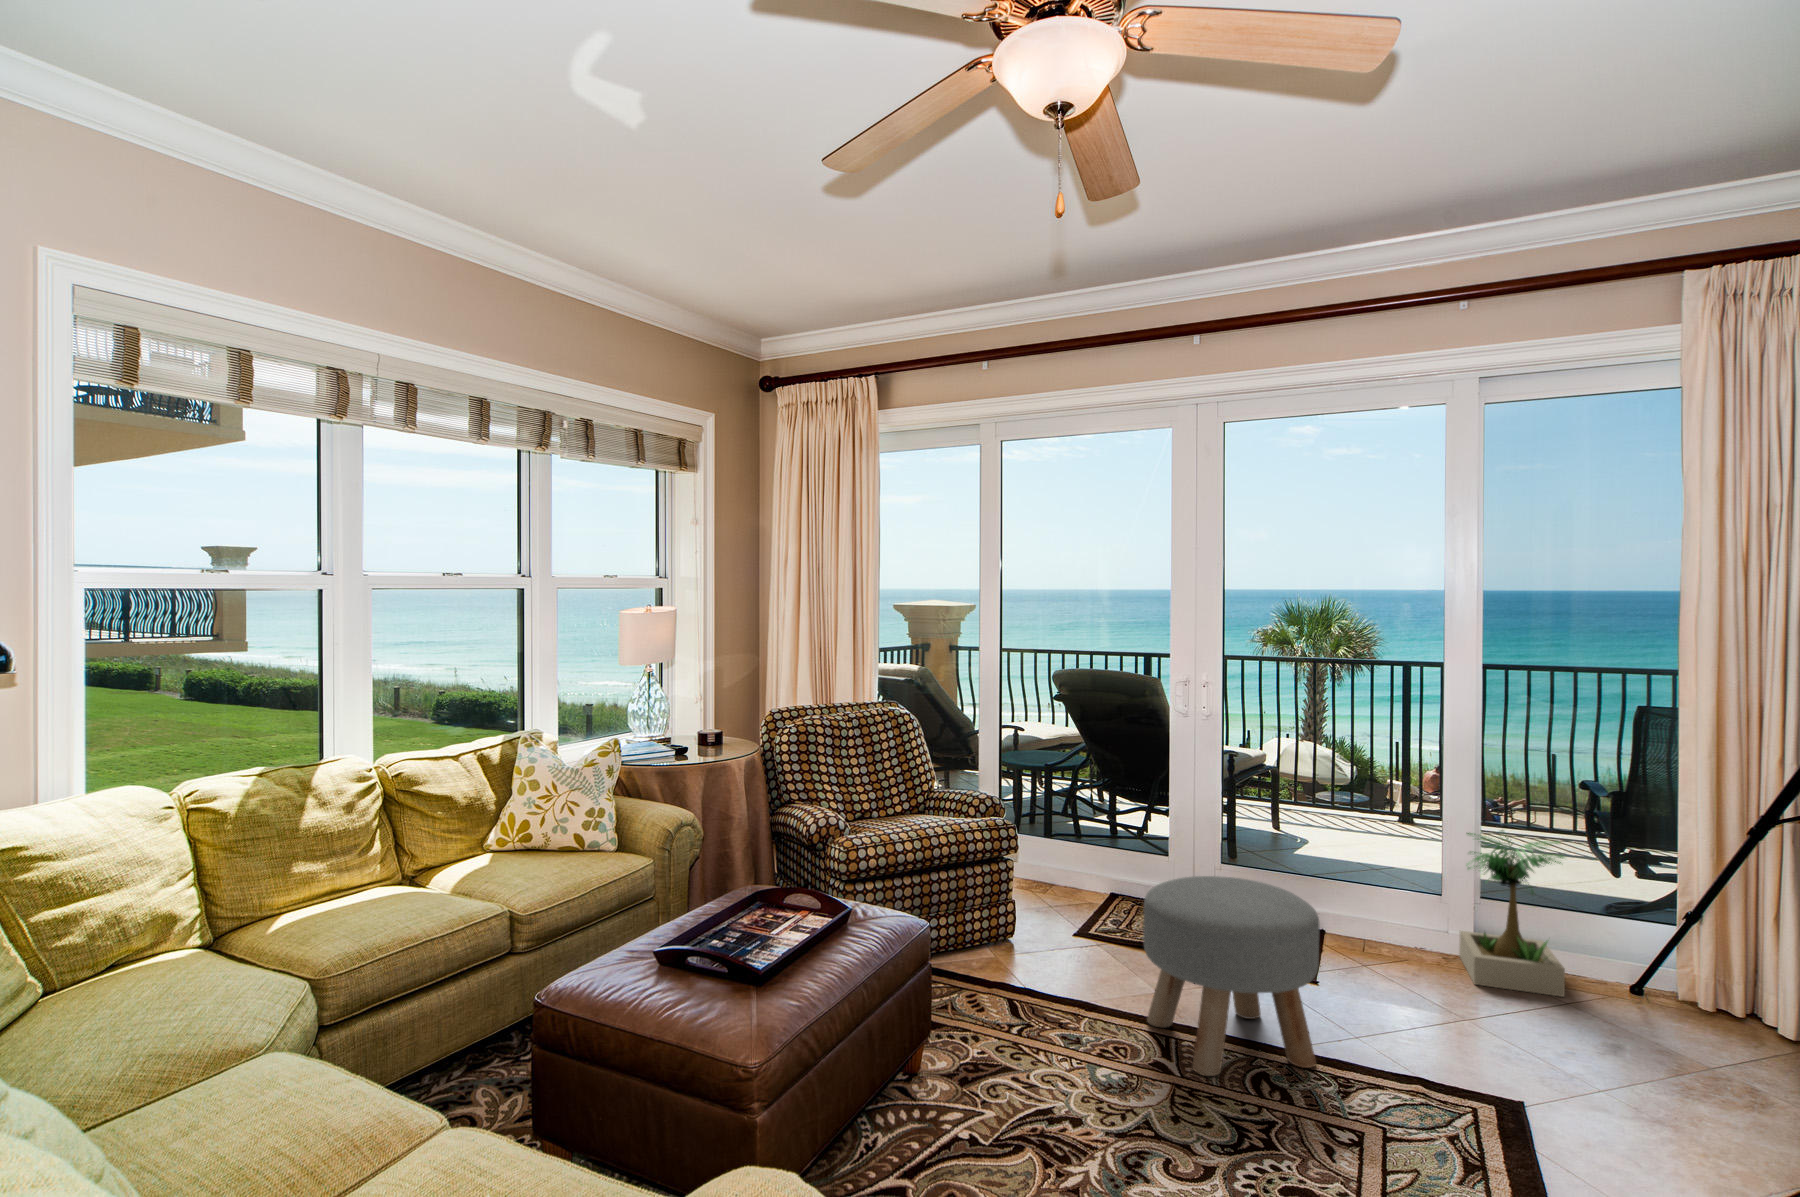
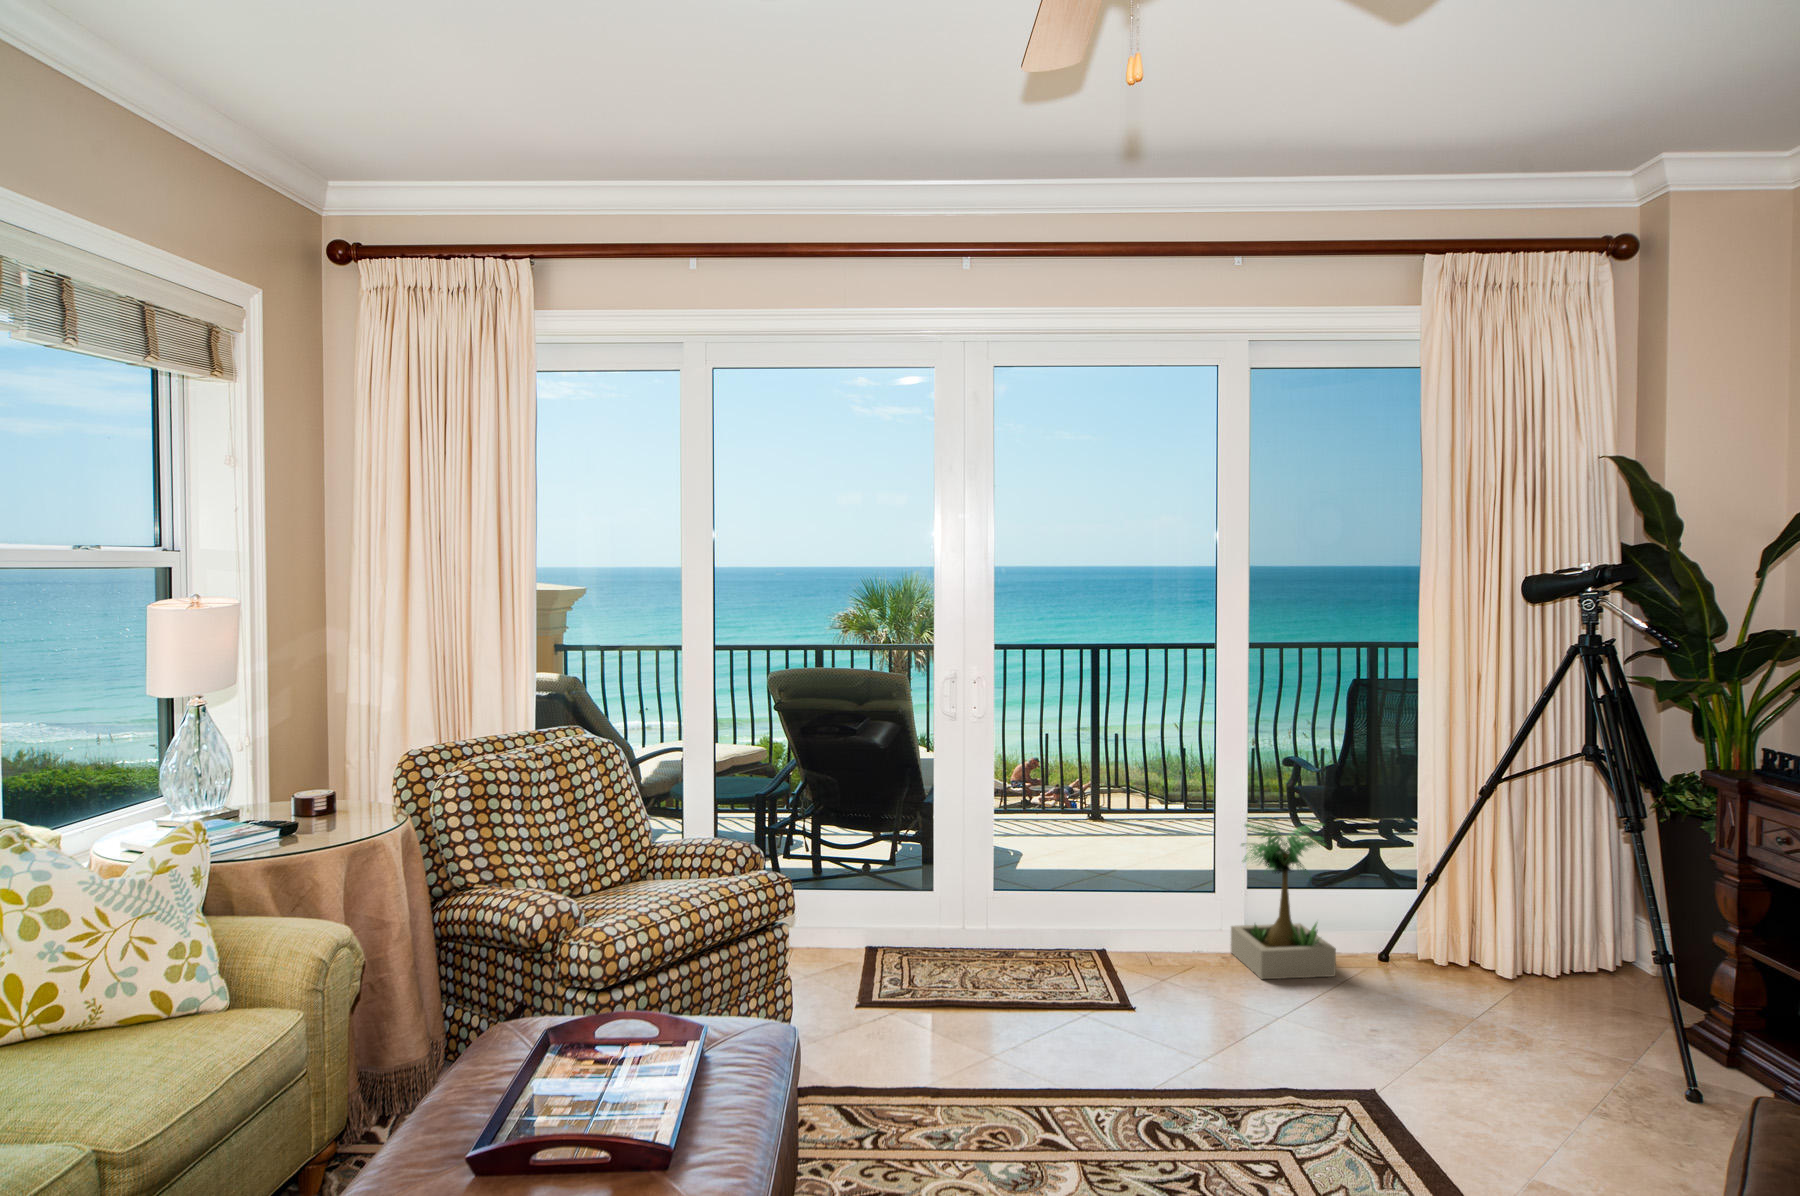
ottoman: present [1143,876,1319,1076] -> none [1001,906,1195,1142]

